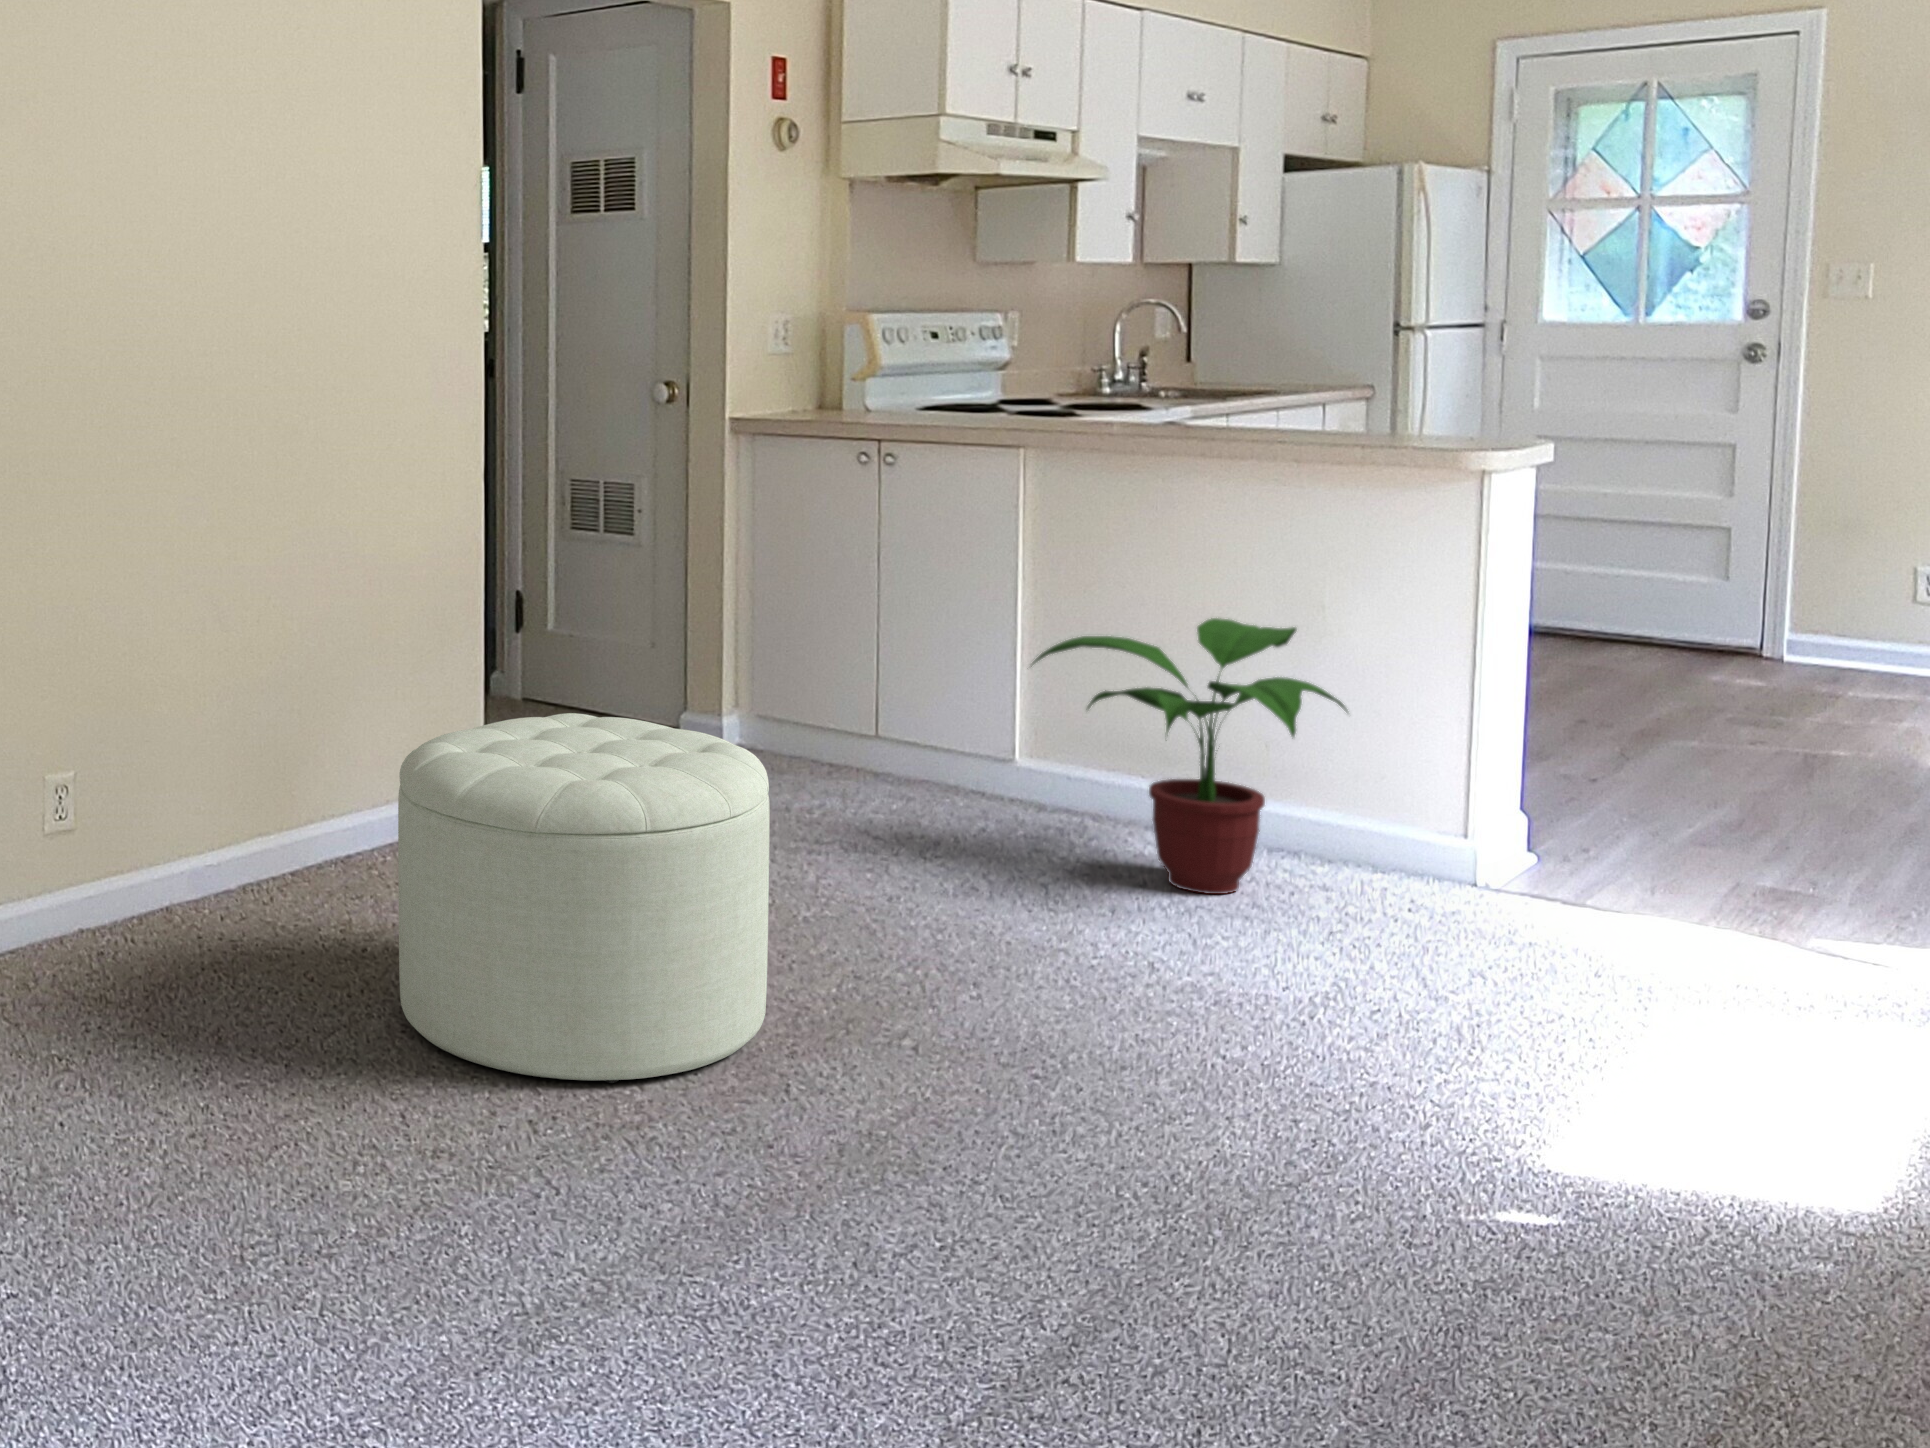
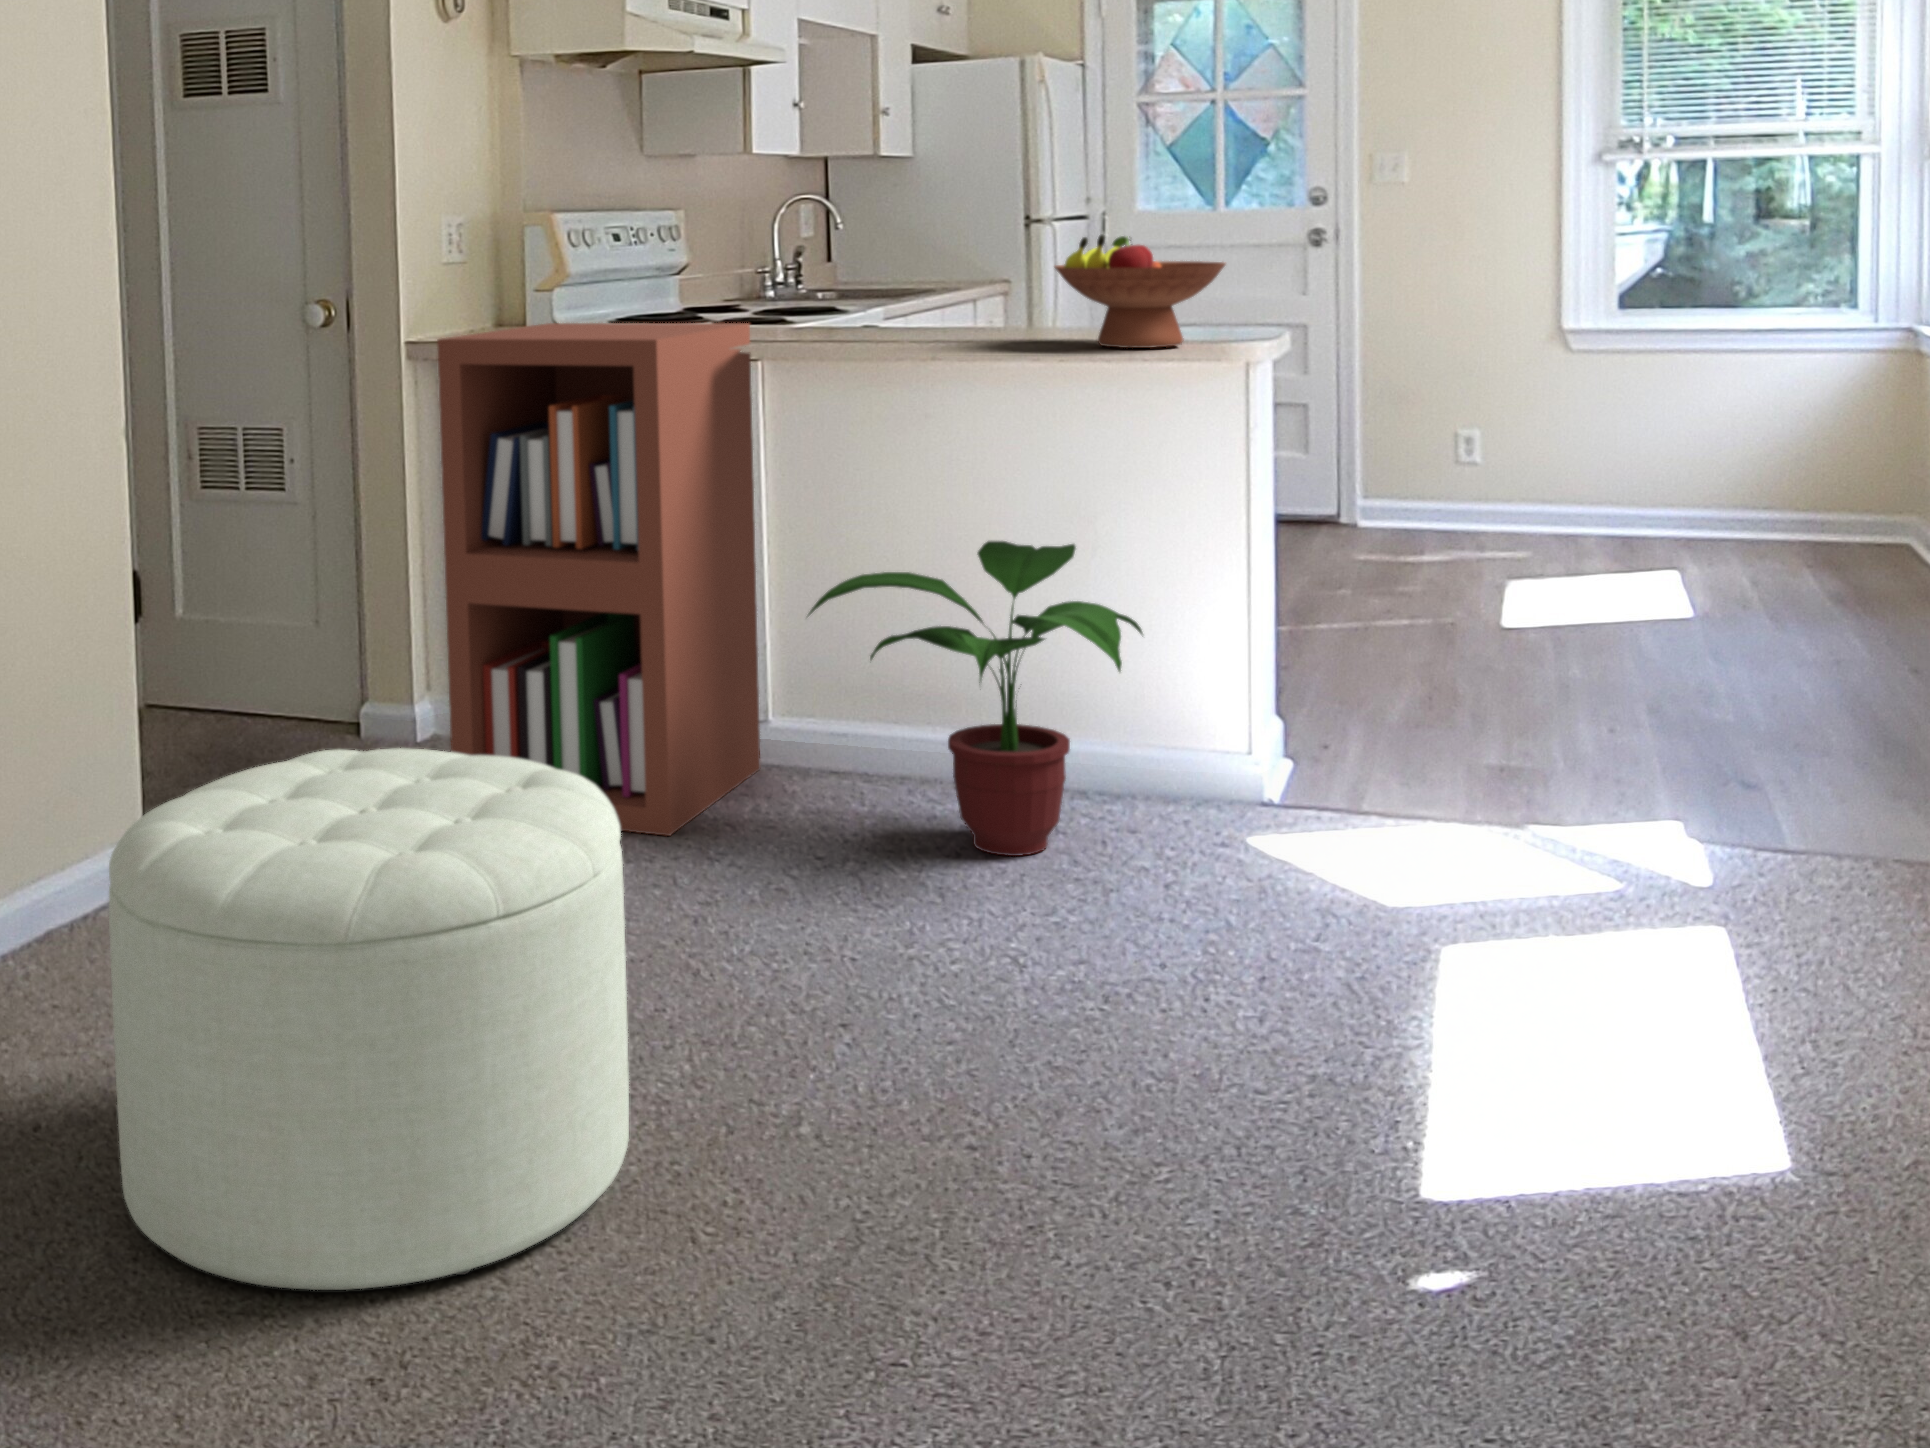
fruit bowl: none [1298,347,1475,453] -> present [1055,235,1225,348]
bookshelf: none [733,406,1017,839] -> present [437,323,760,836]

